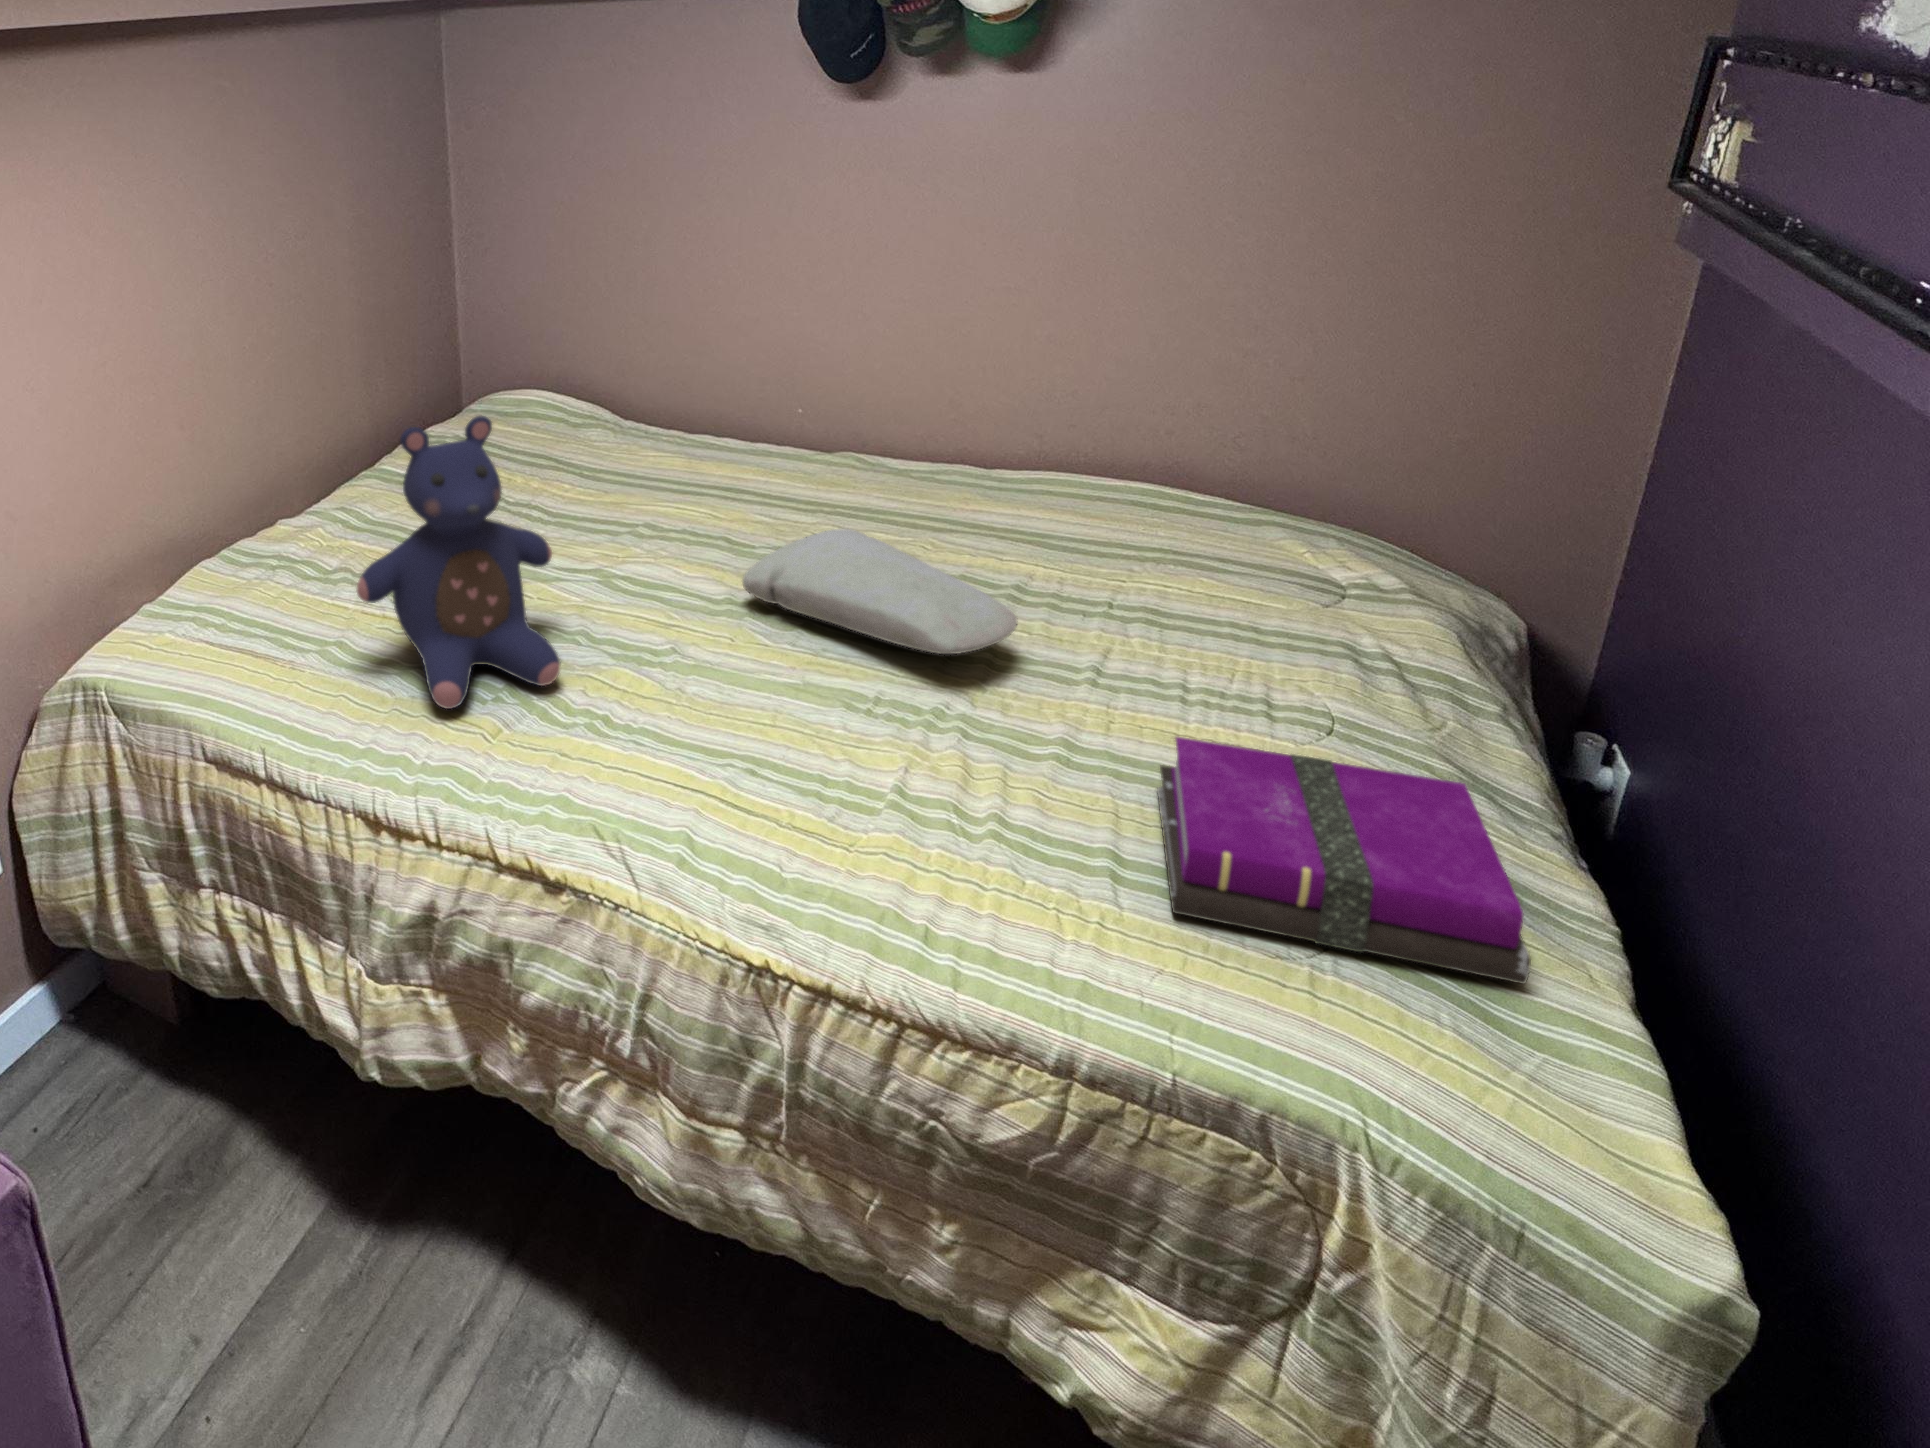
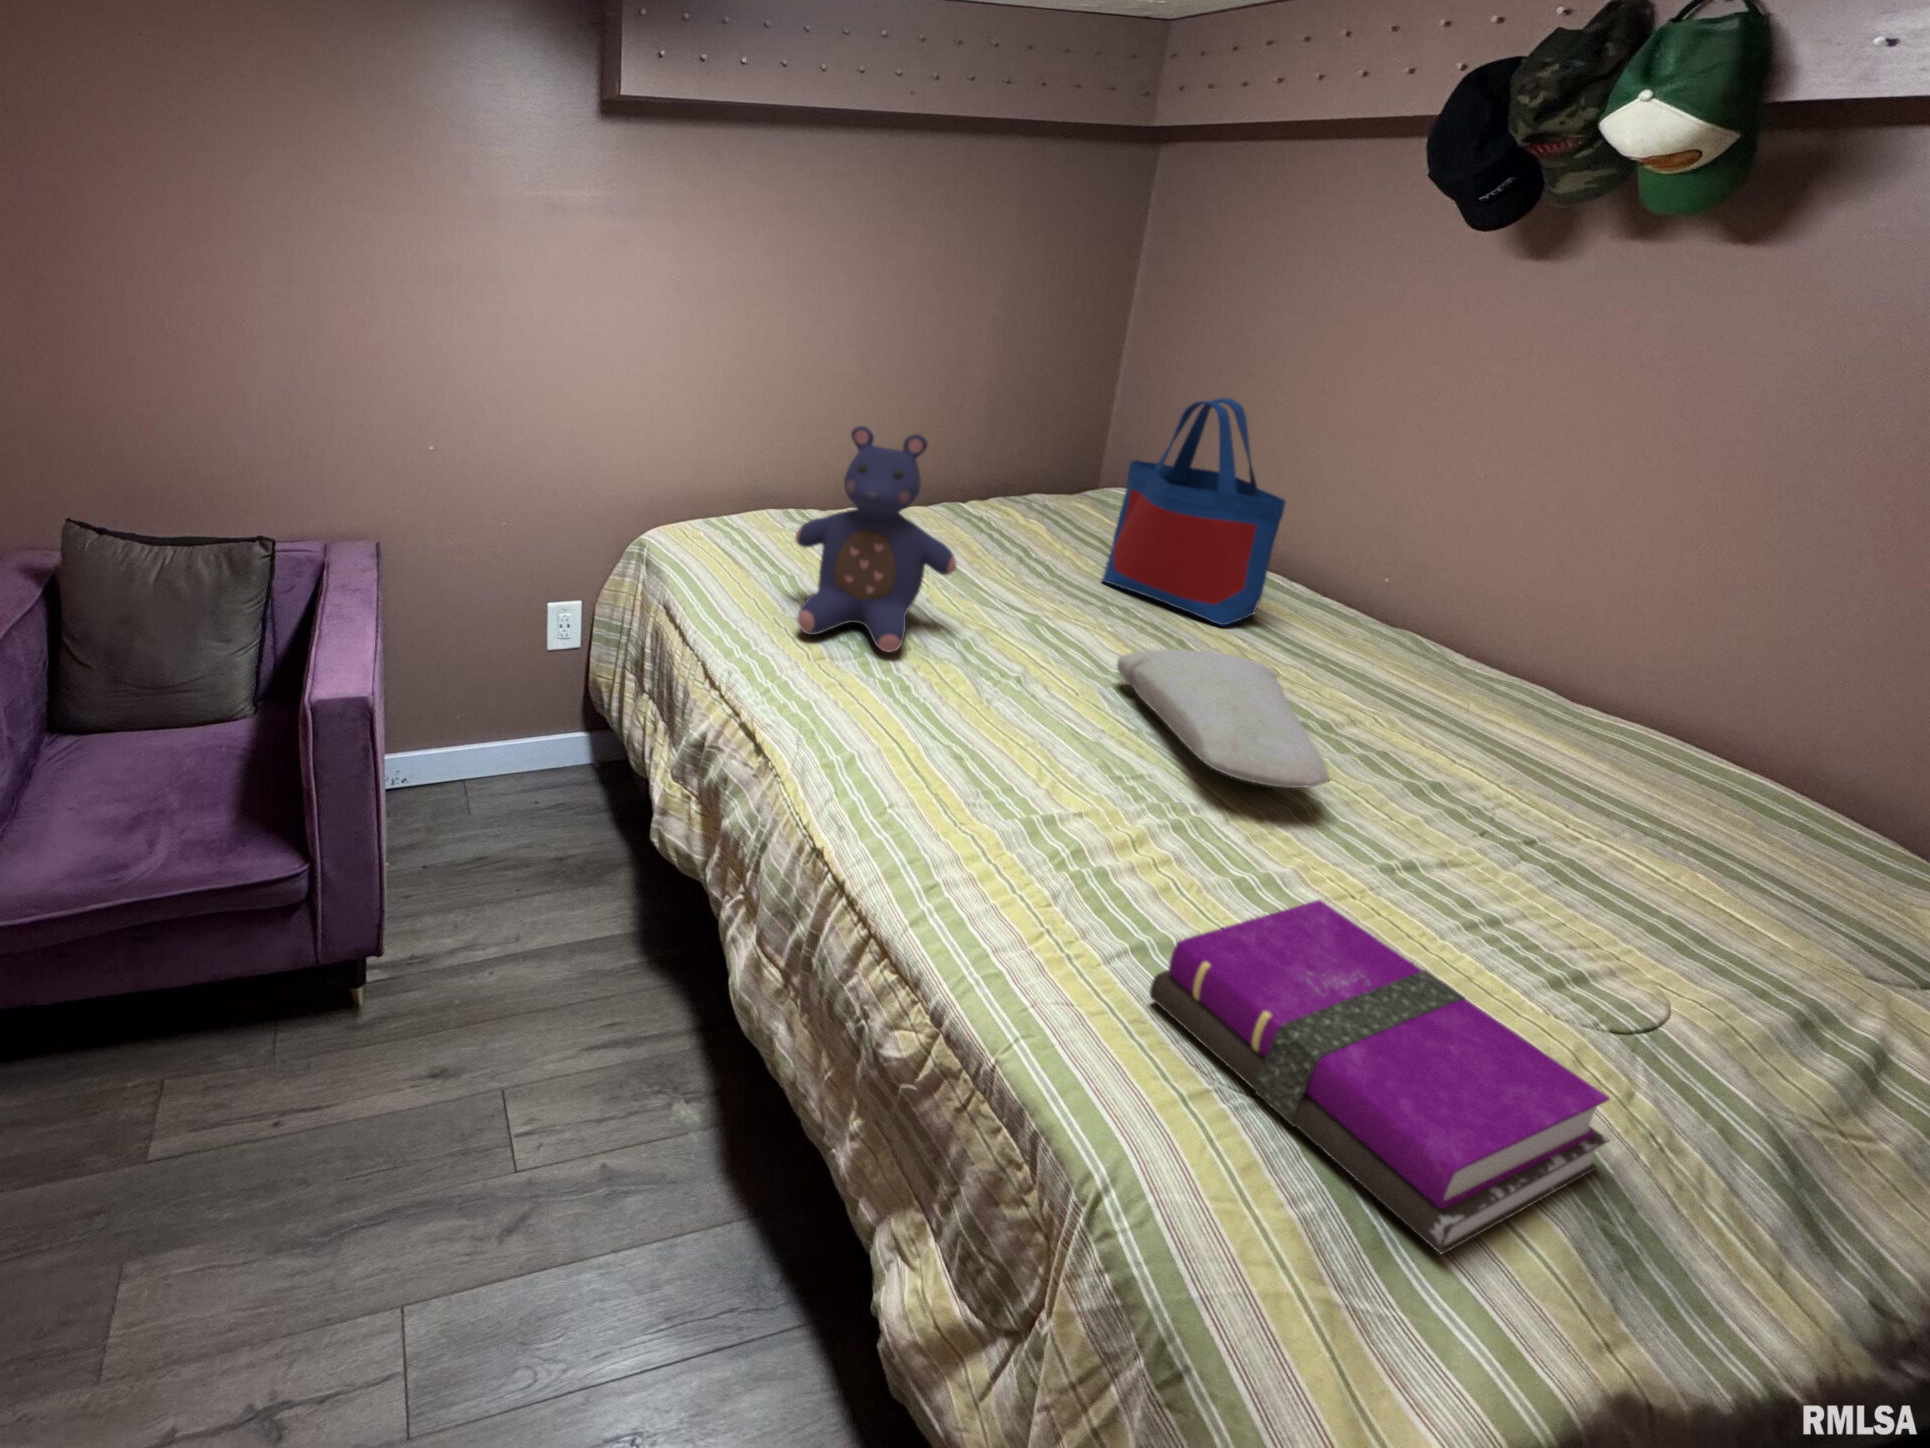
tote bag: none [580,271,747,501] -> present [1102,398,1285,626]

